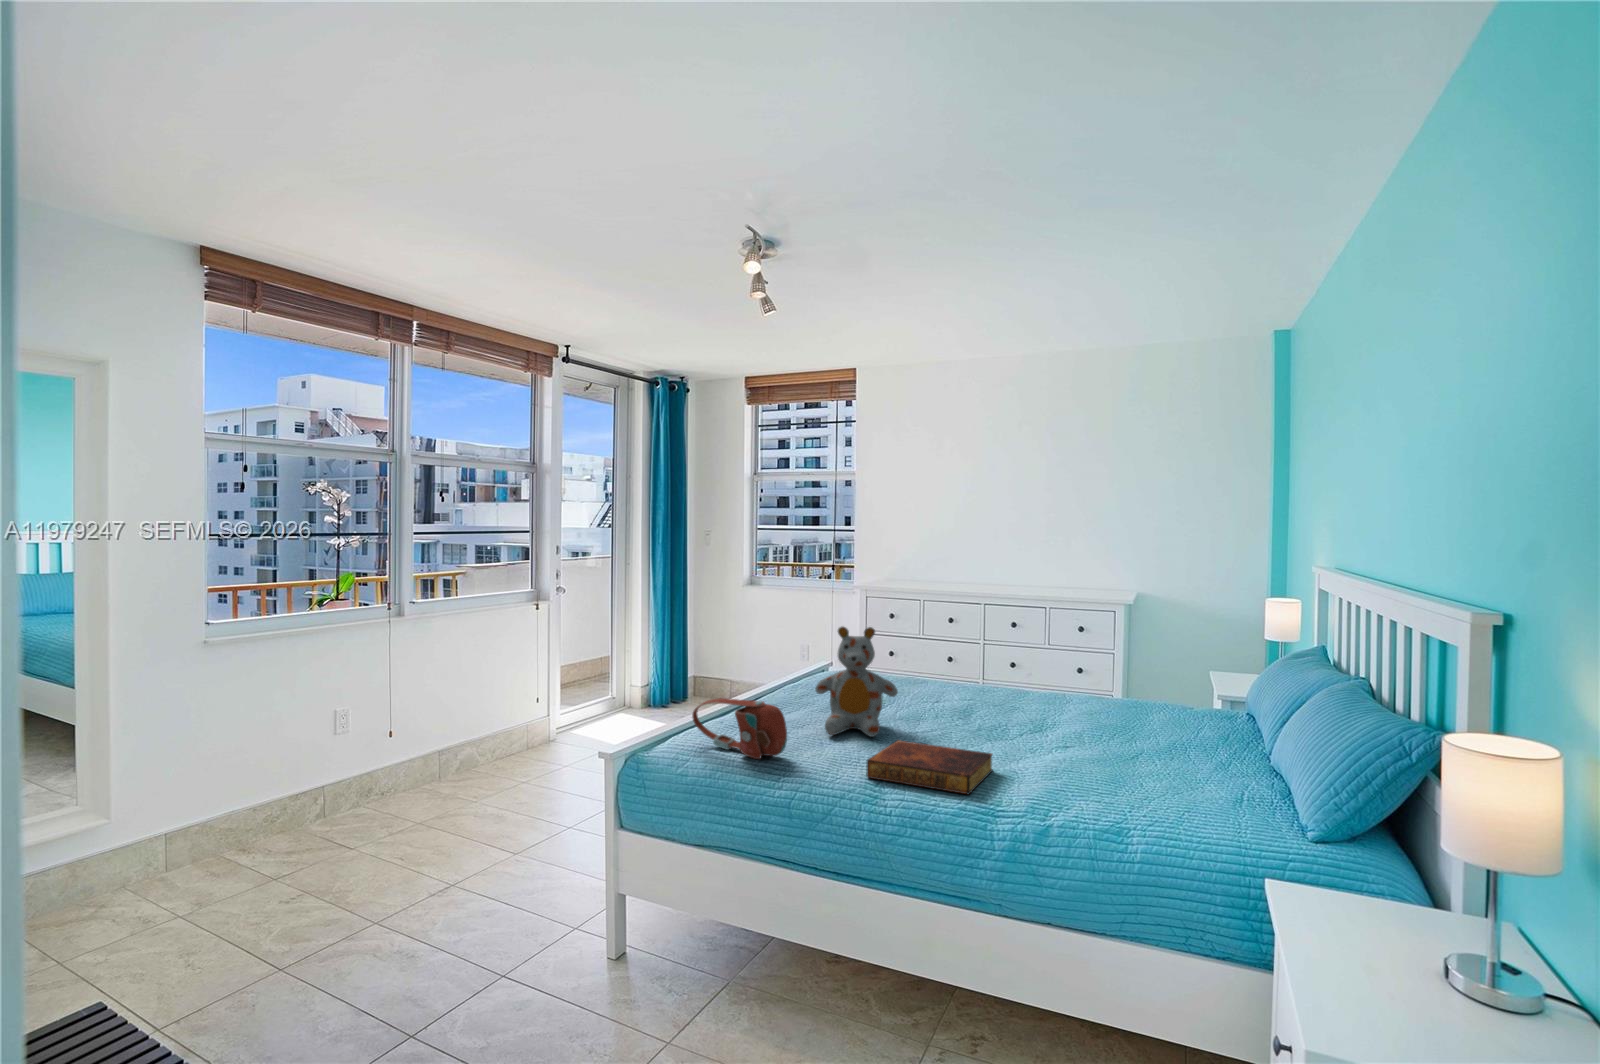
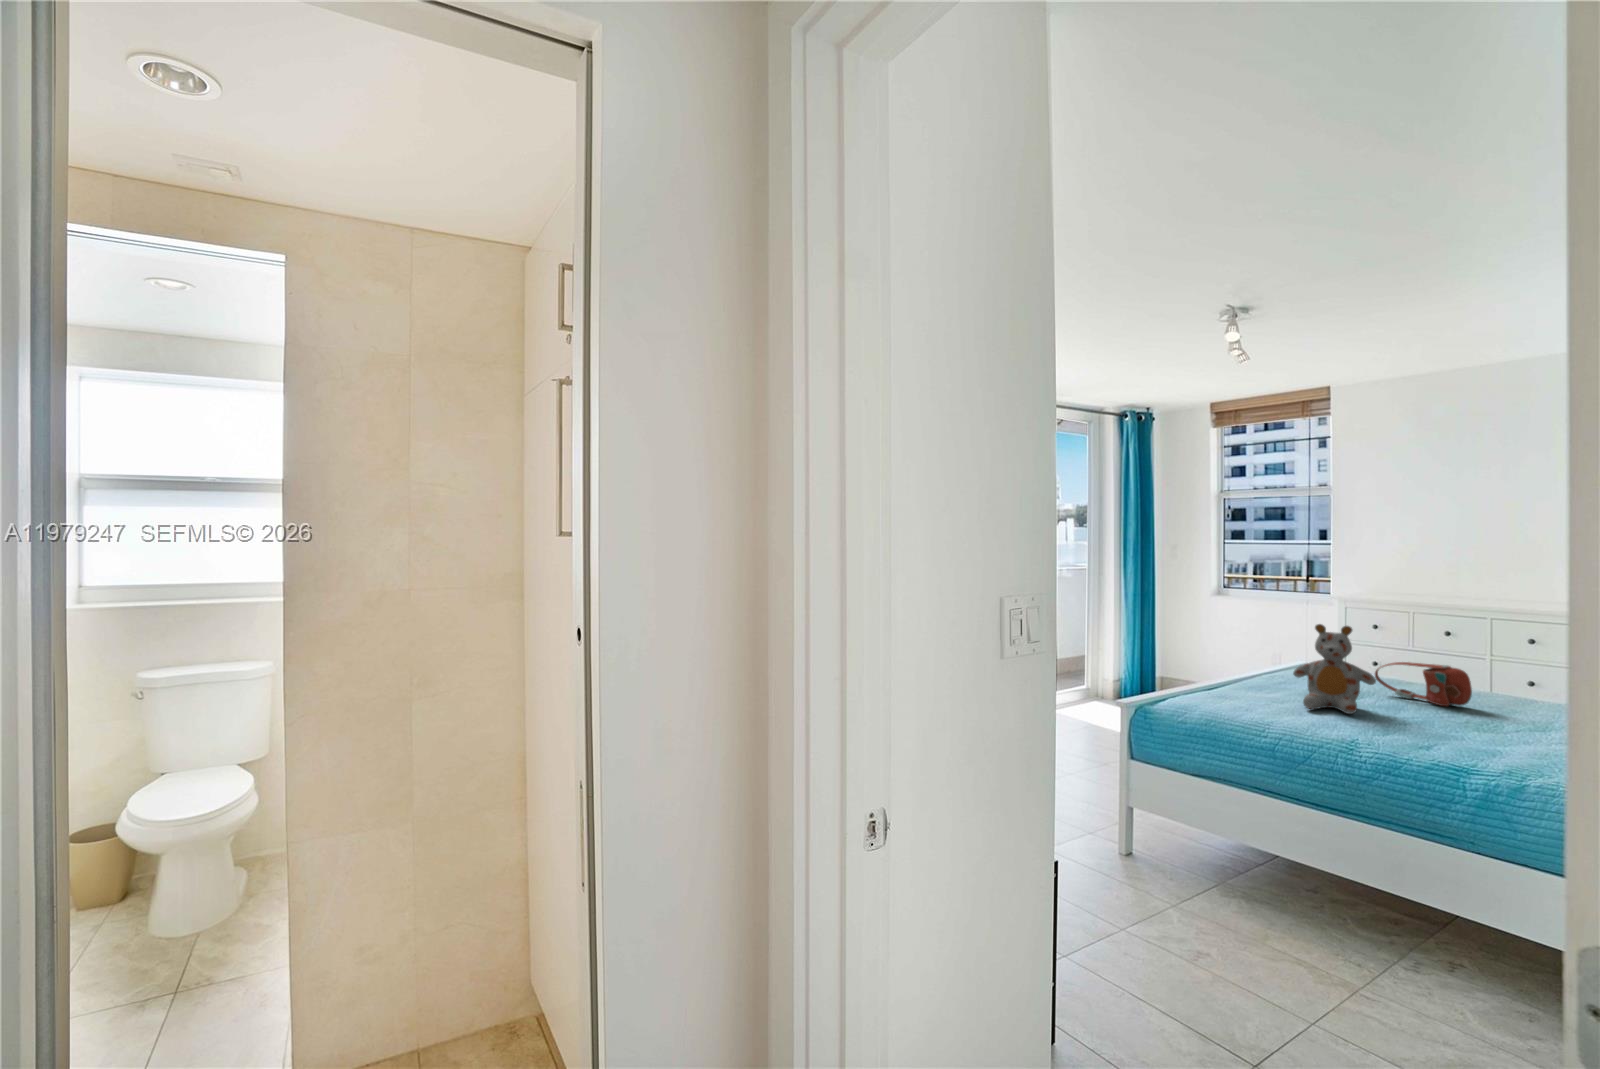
handbag: present [692,698,787,759] -> present [1375,662,1472,706]
book: present [866,740,993,794] -> none [1344,716,1474,757]

